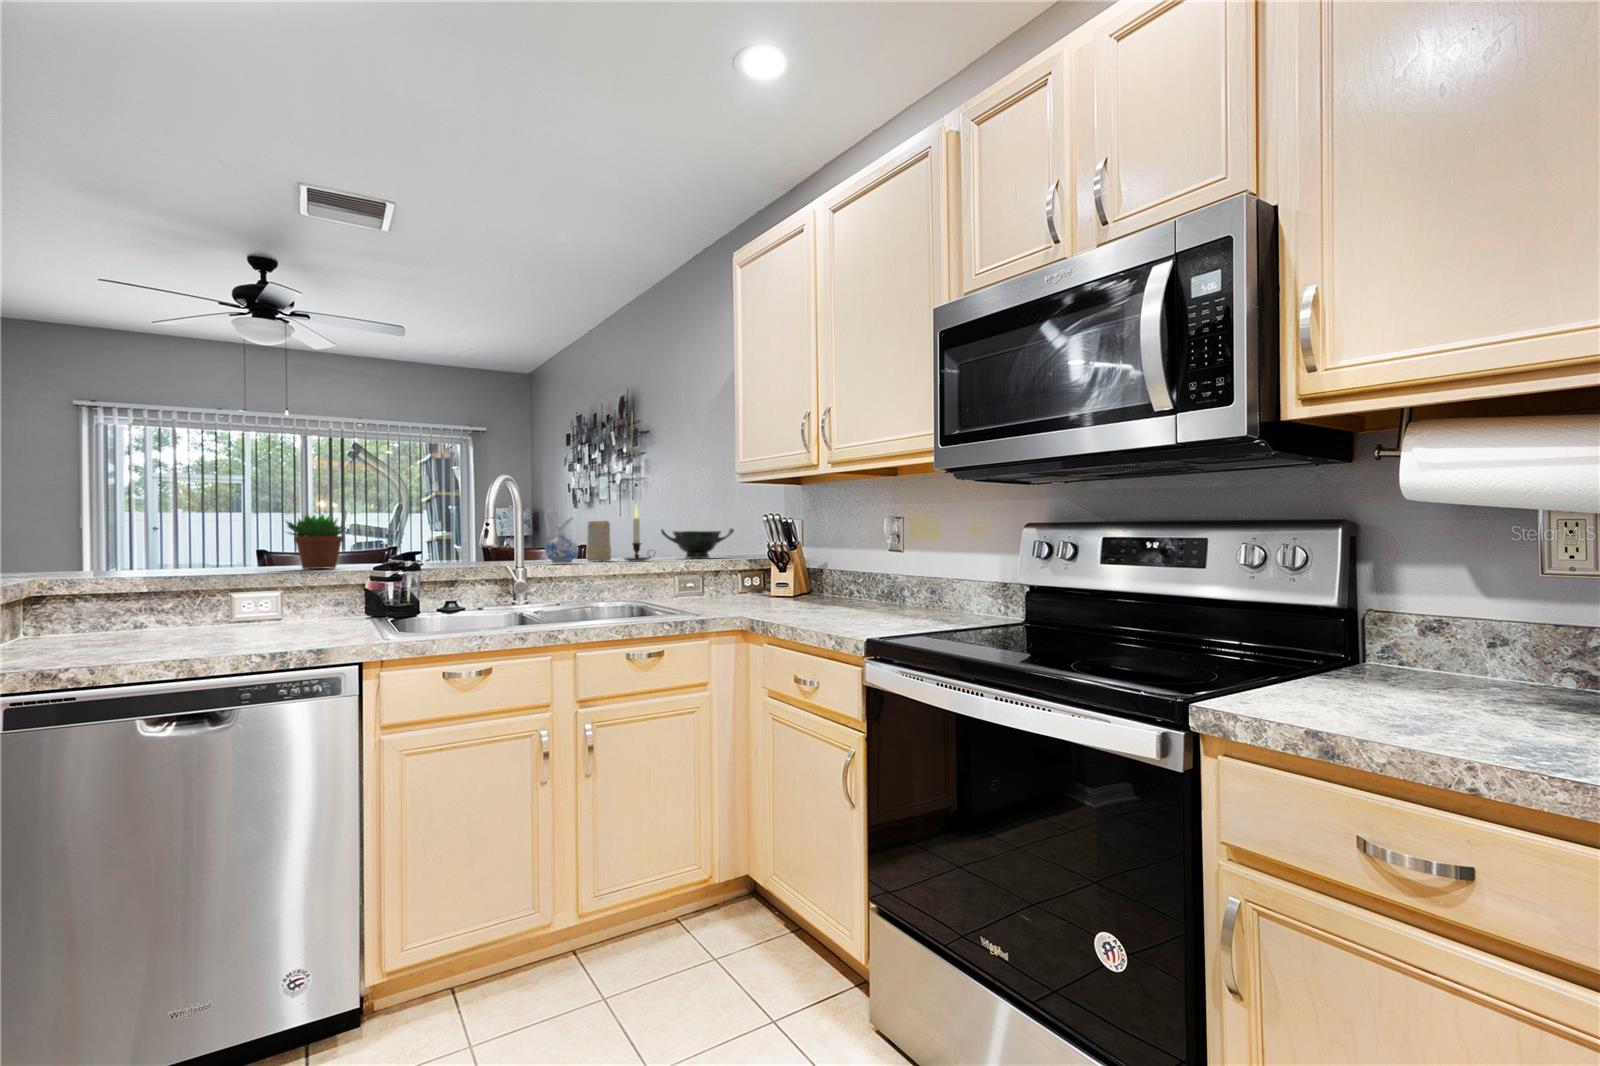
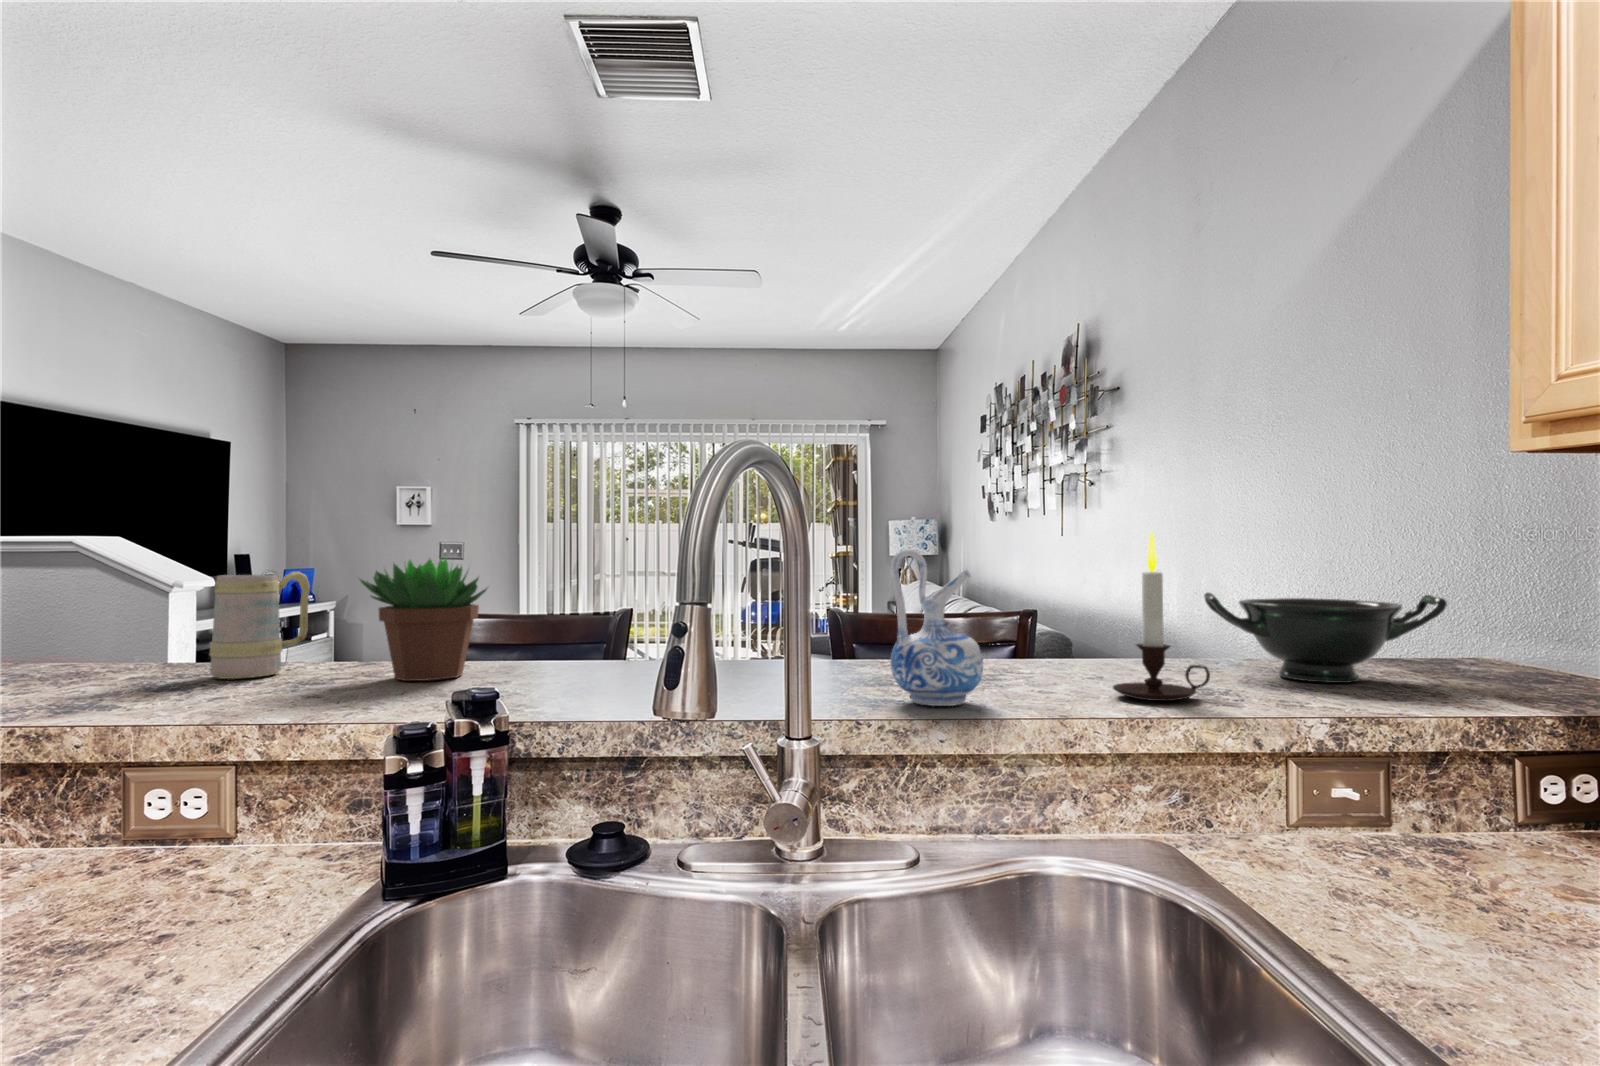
mug: present [586,521,611,561] -> present [210,572,310,679]

